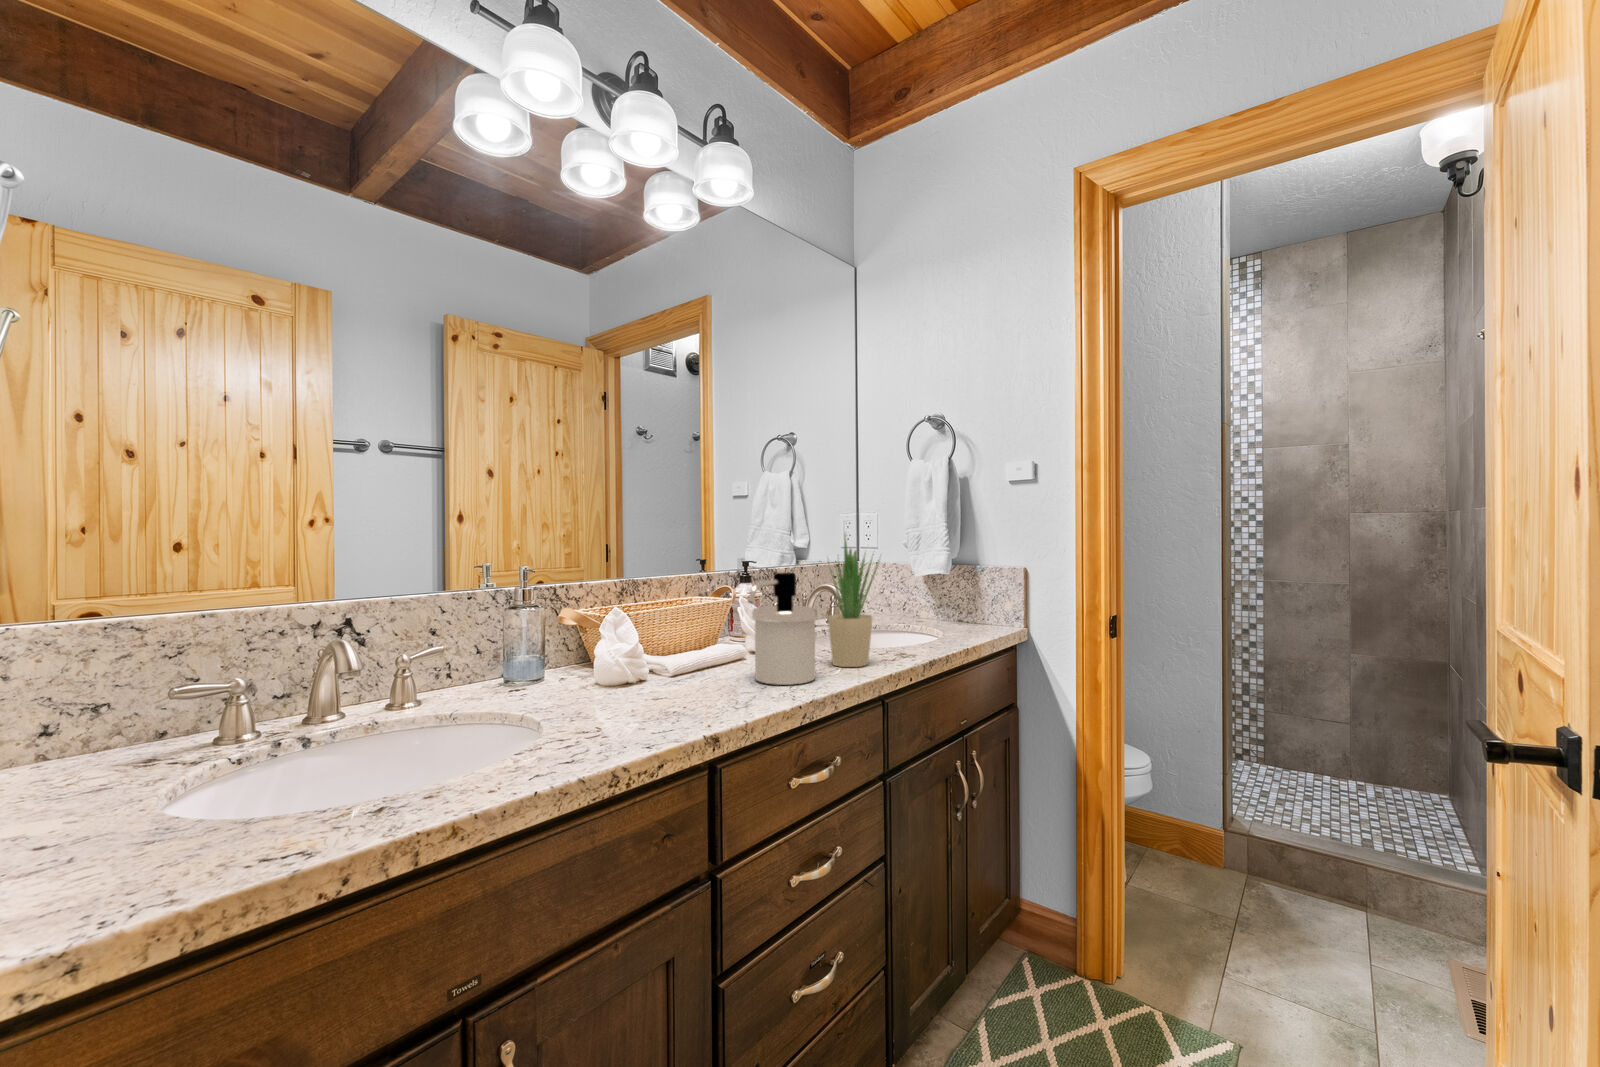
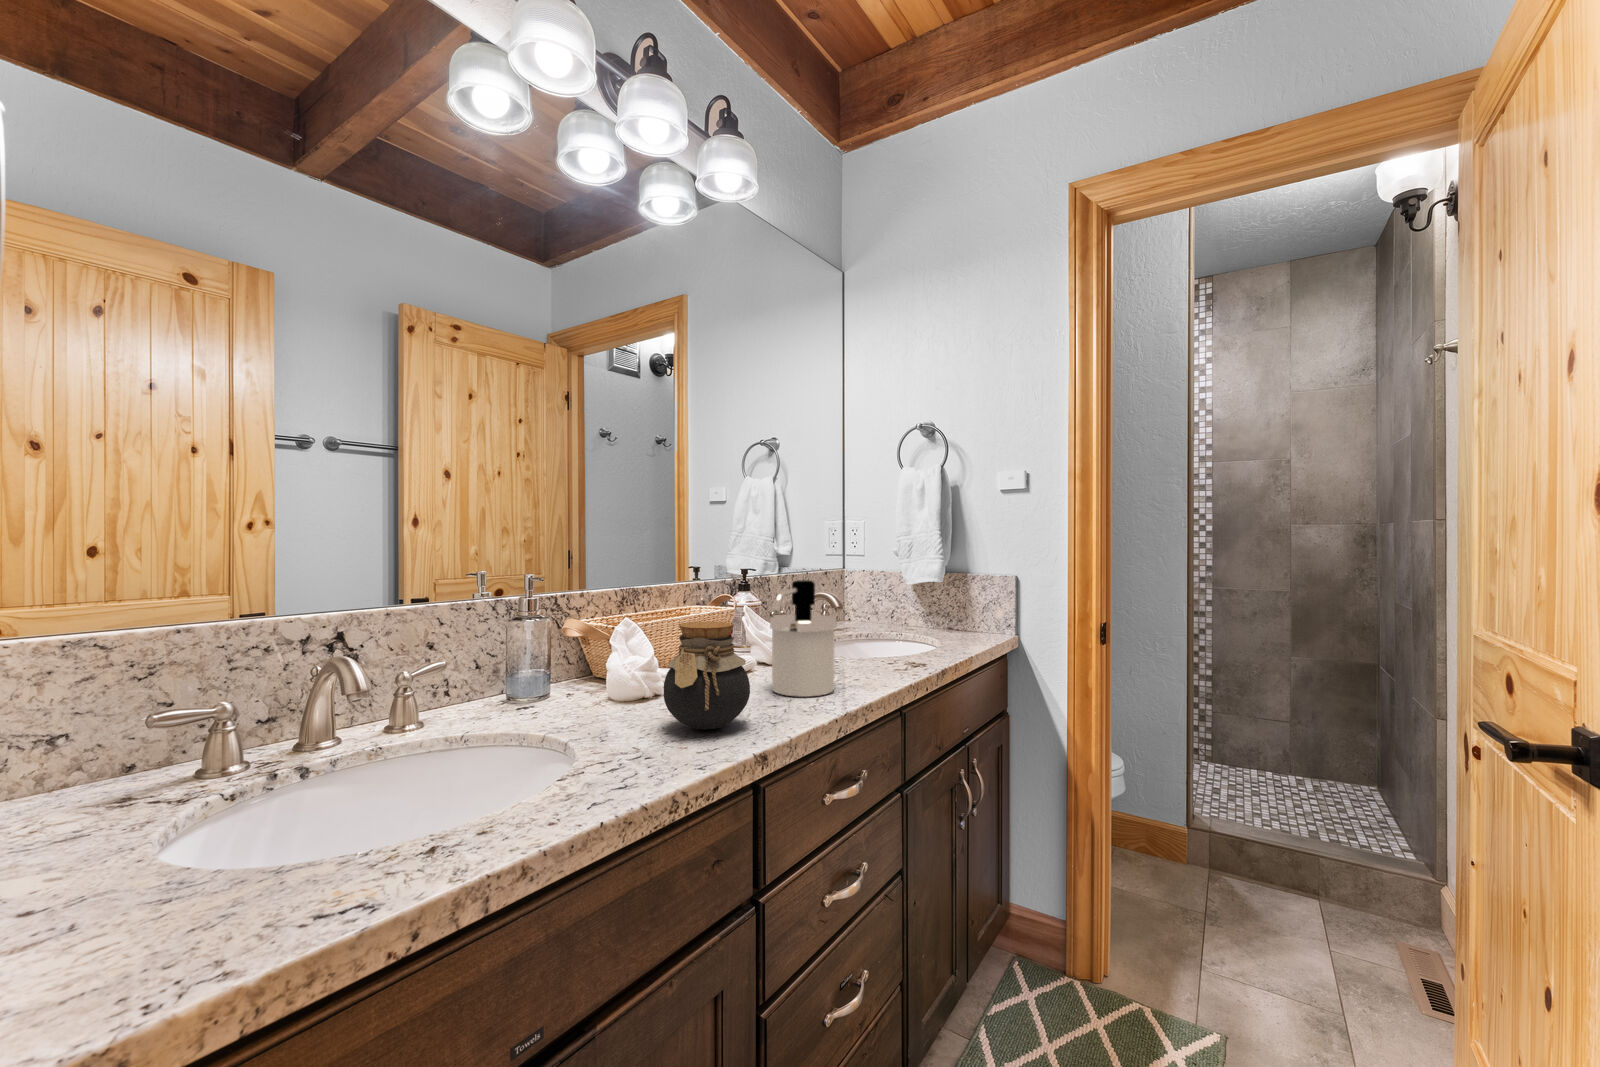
potted plant: present [828,538,879,667] -> none [837,537,894,677]
jar: none [633,611,716,713] -> present [663,621,750,730]

